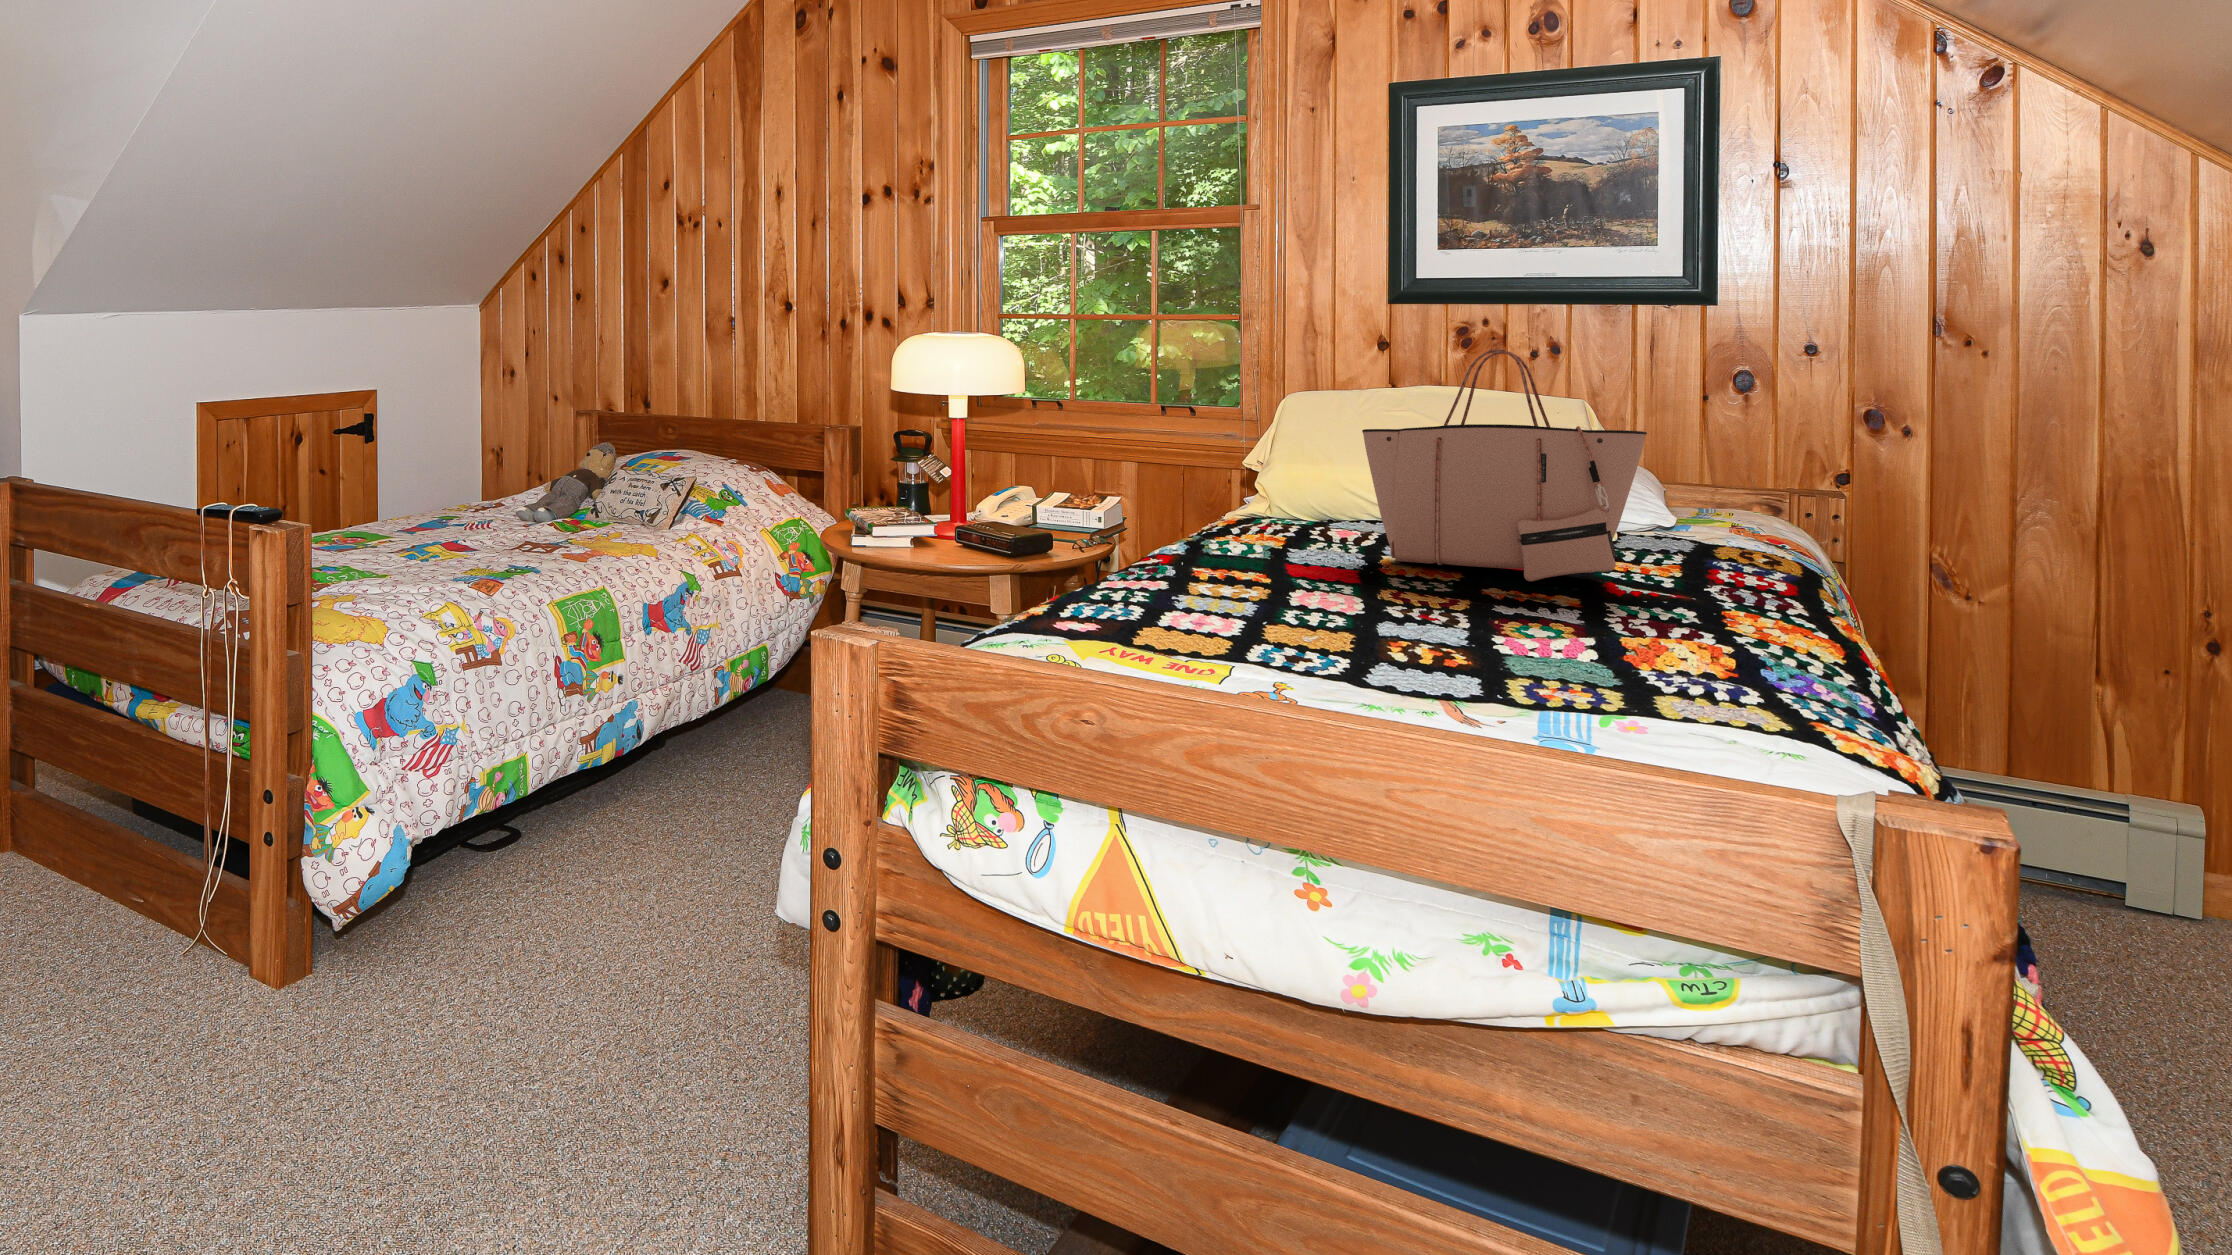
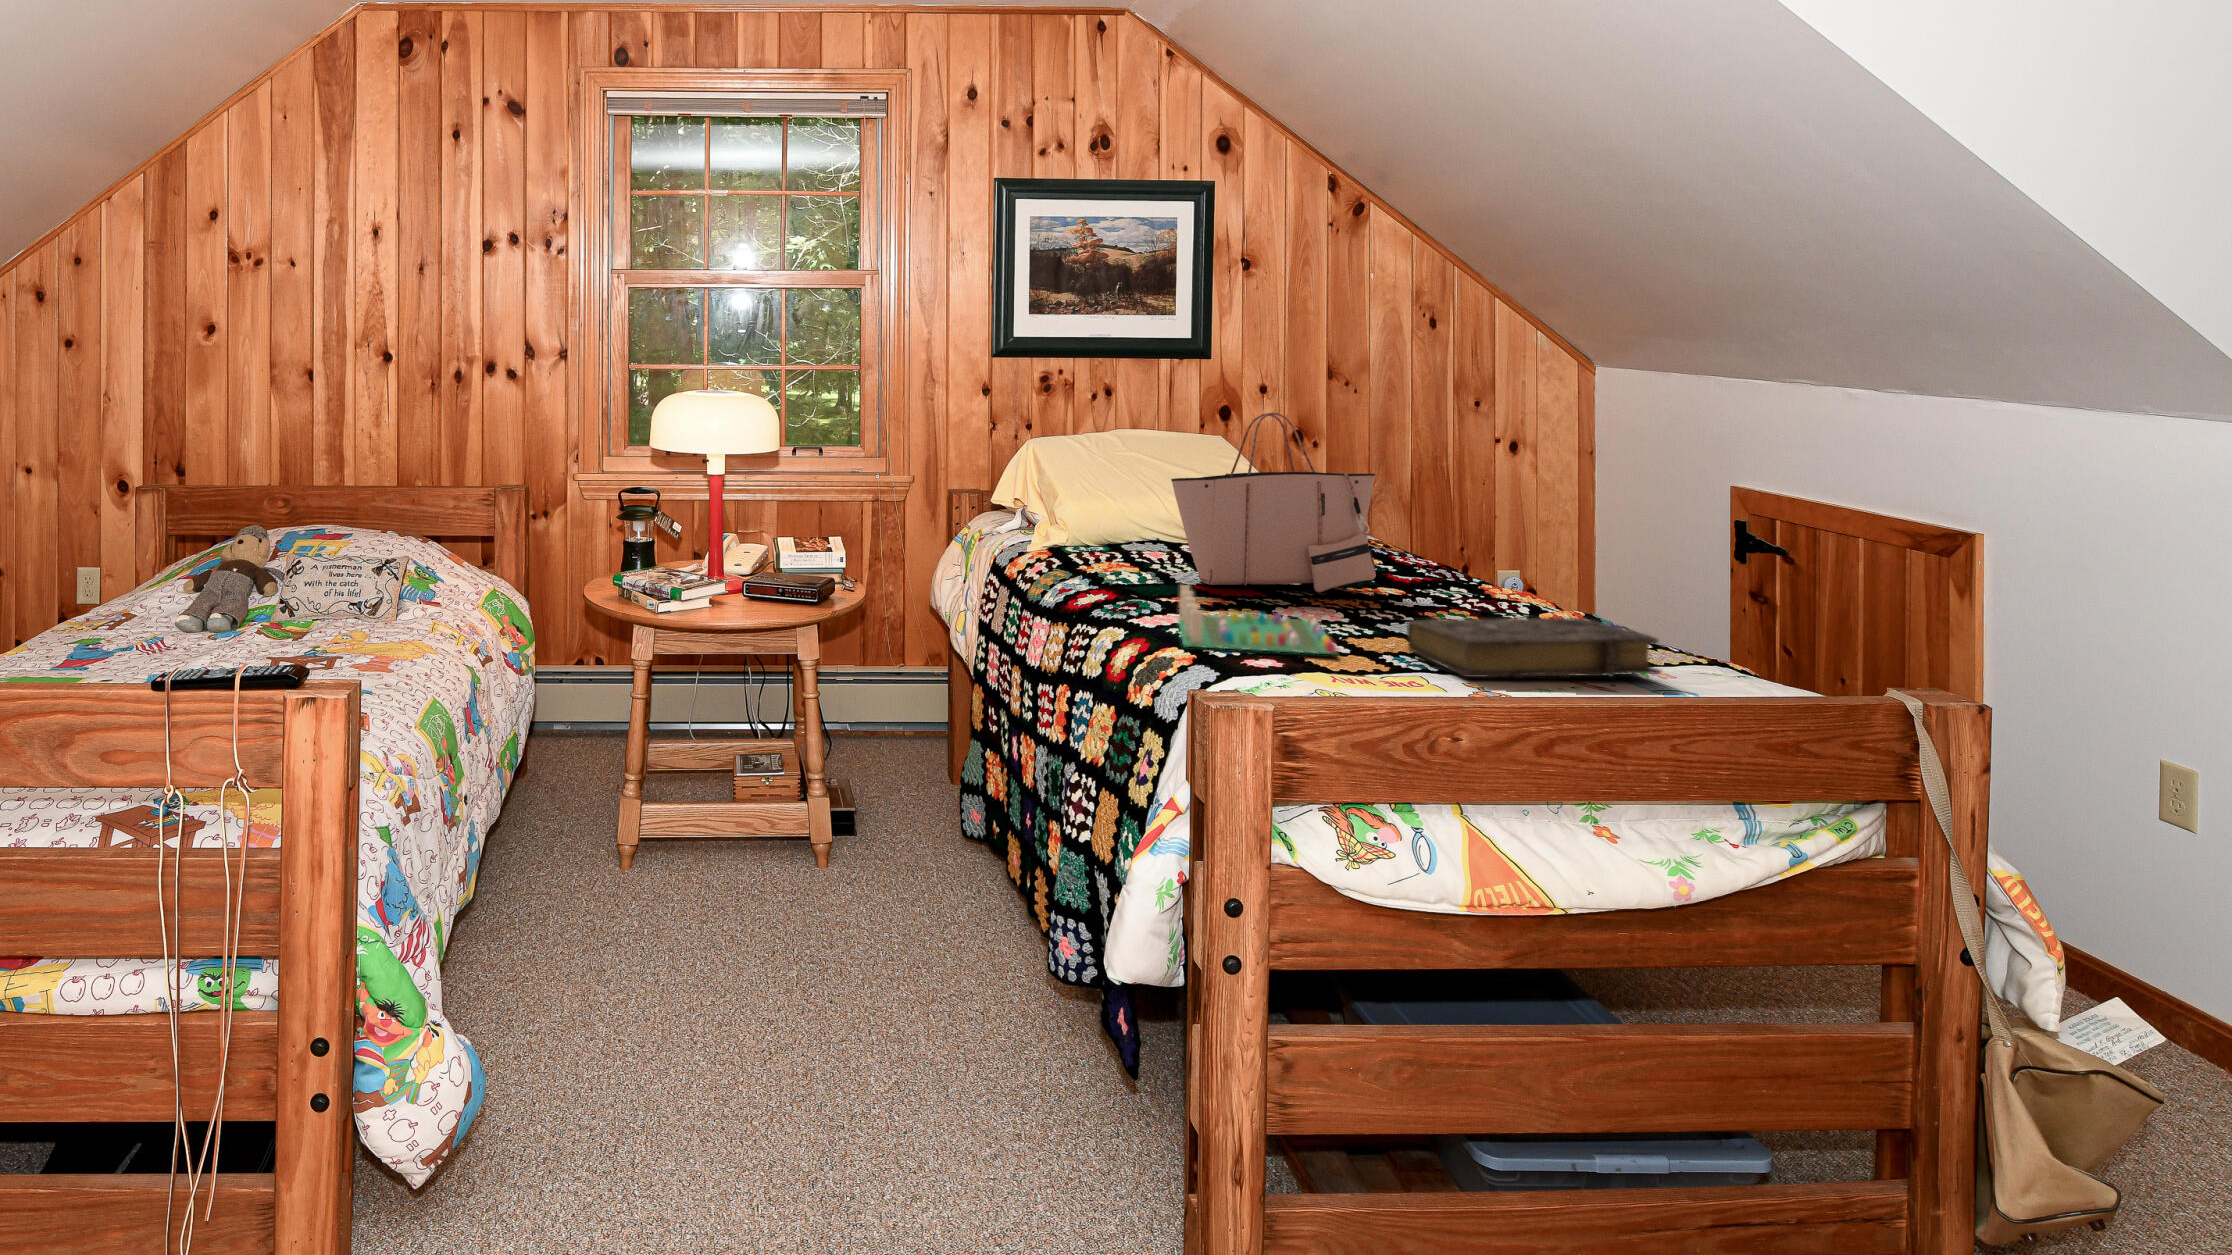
board game: none [1153,550,1419,641] -> present [1178,585,1337,654]
book: none [1424,611,1748,718] -> present [1407,618,1661,677]

